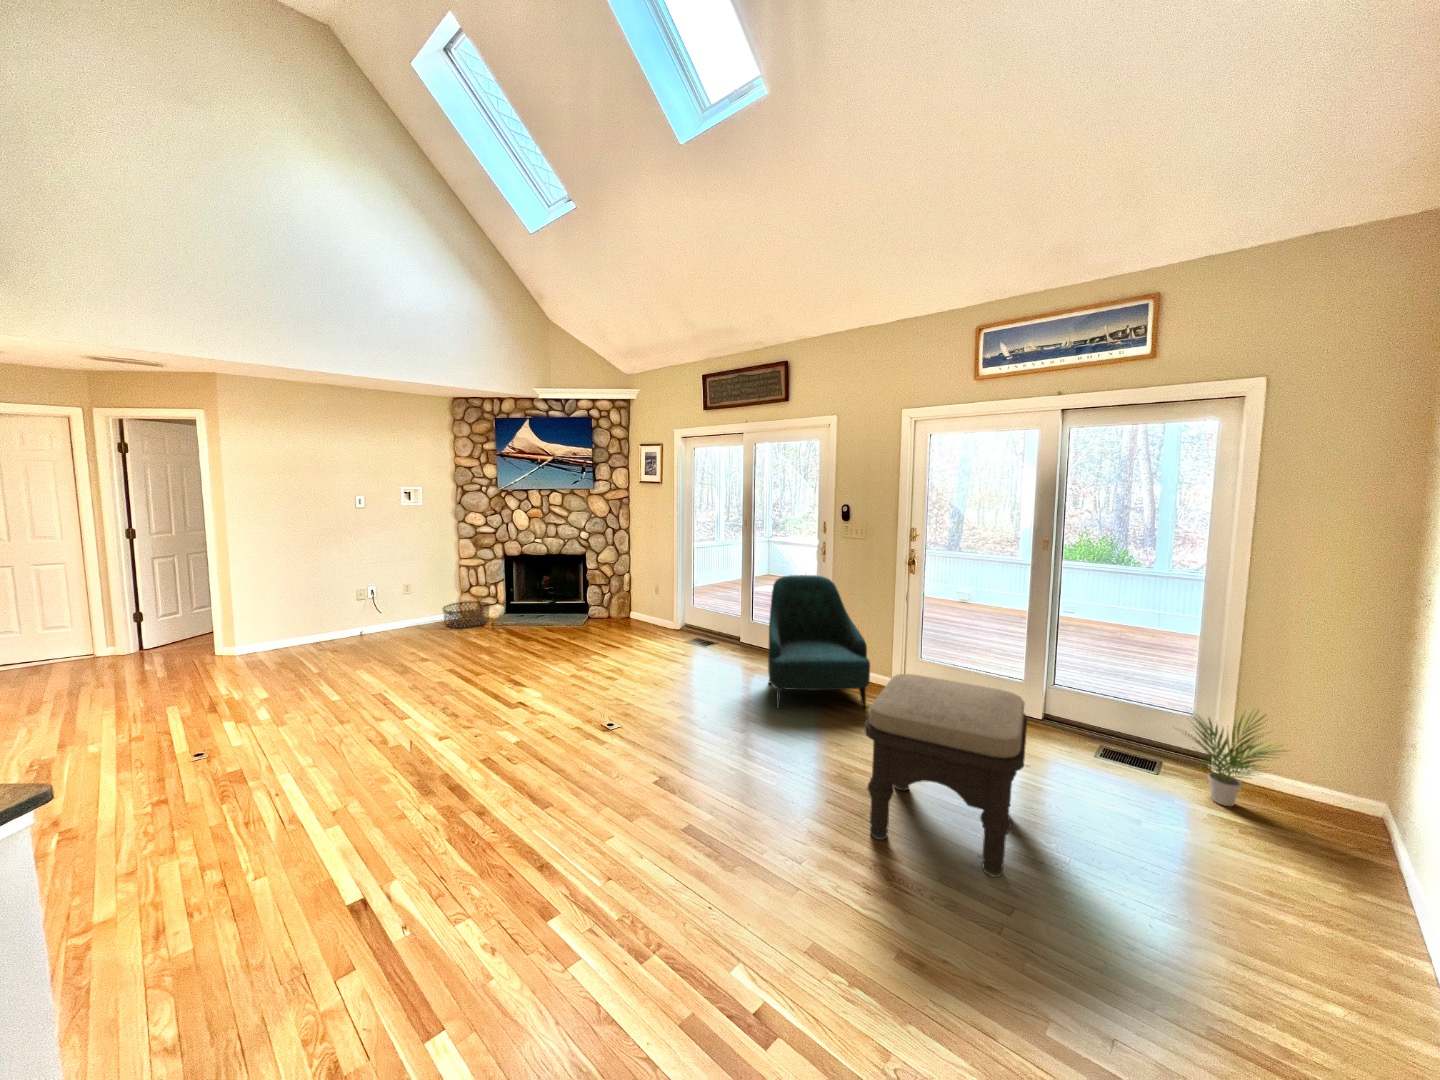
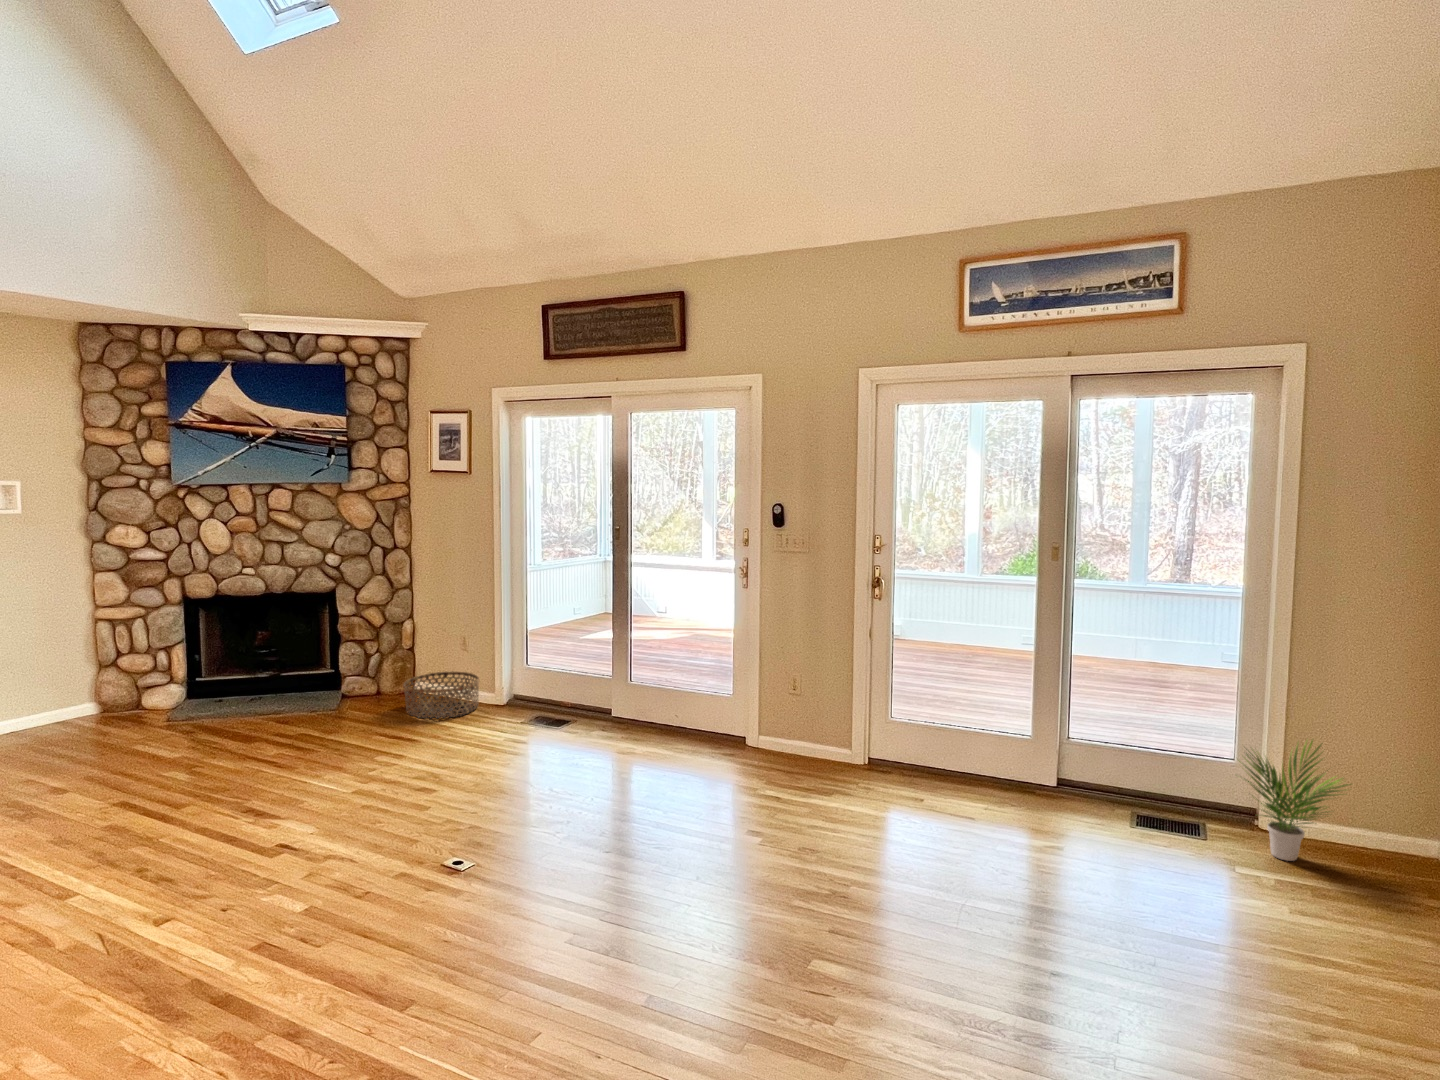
armchair: present [768,575,870,709] -> none [680,606,835,808]
basket: present [443,601,489,628] -> present [403,671,479,718]
ottoman: present [864,674,1027,877] -> none [911,736,1133,1002]

